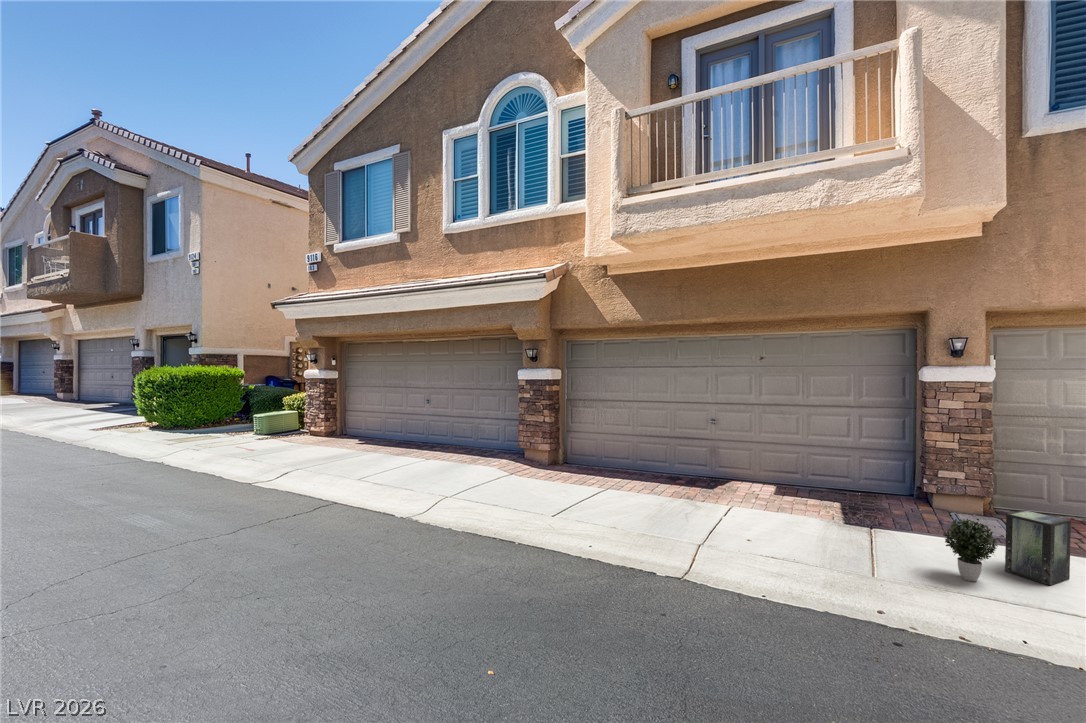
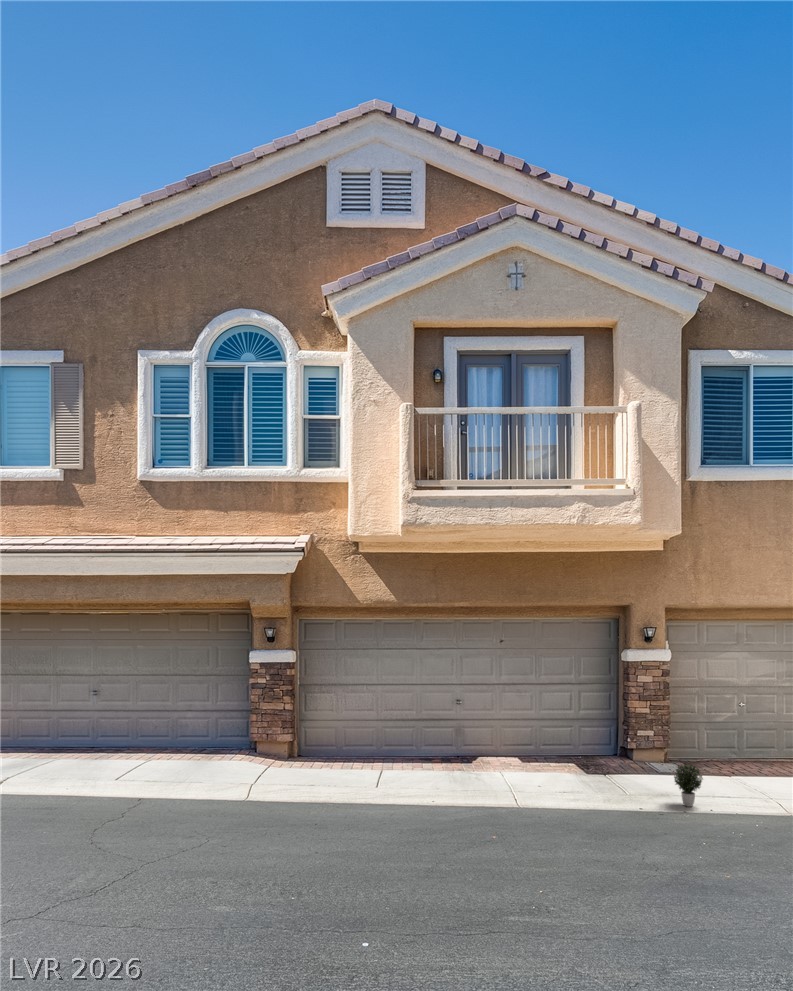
storage box: present [1005,510,1071,585] -> none [701,754,733,802]

